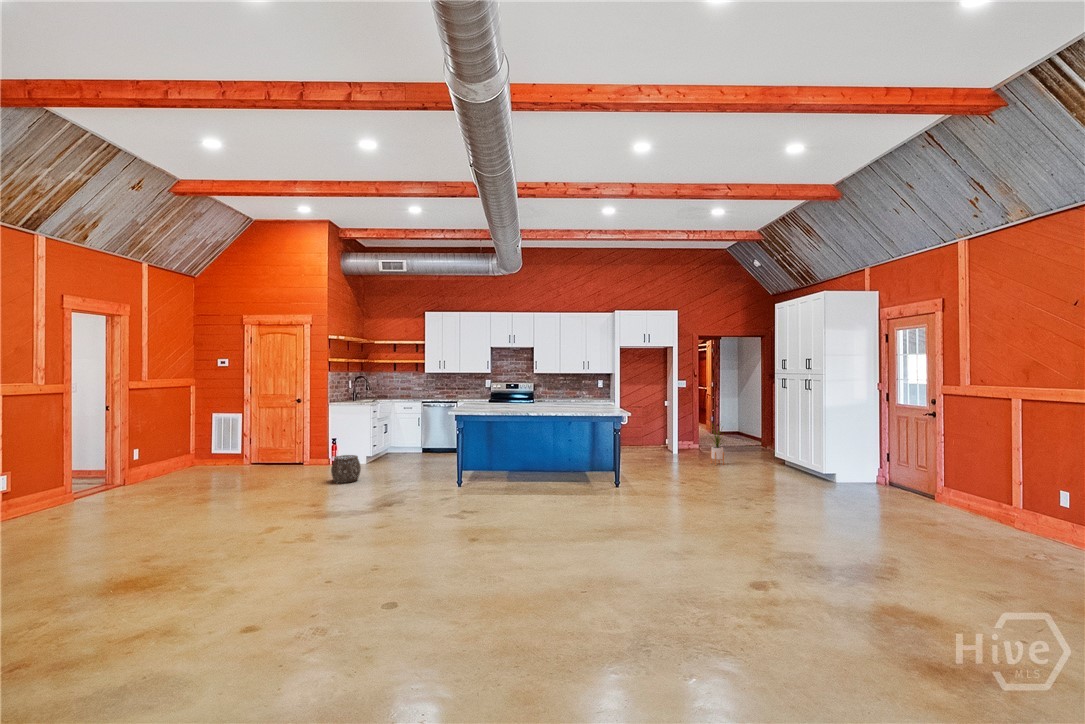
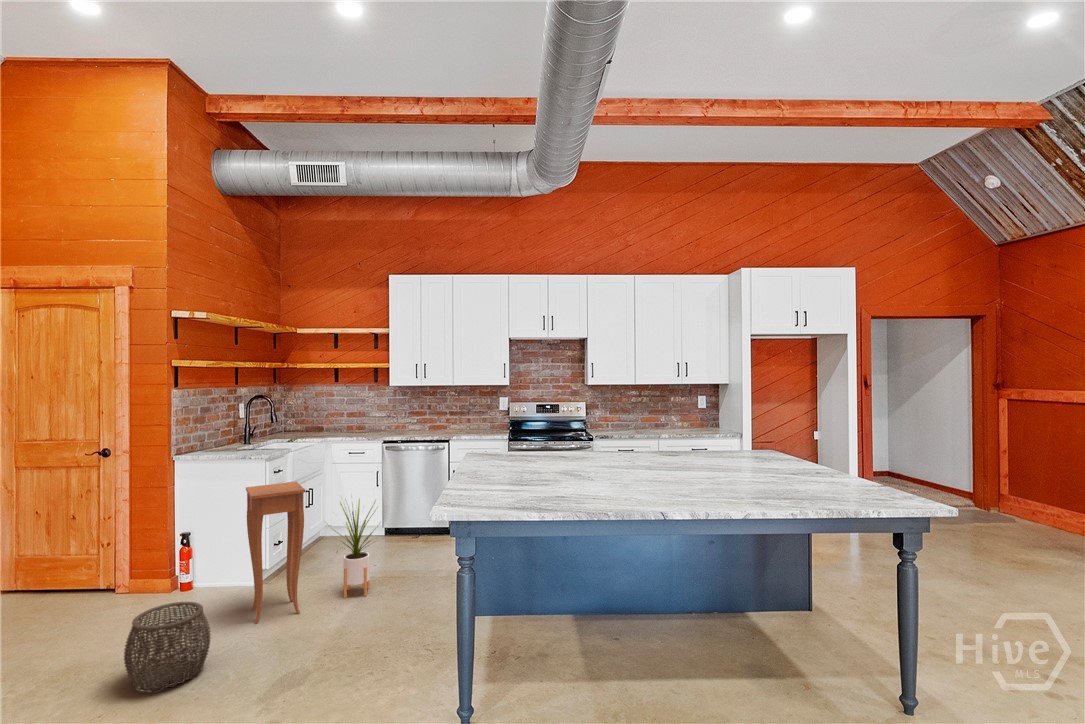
side table: none [365,414,393,473] -> present [246,482,305,624]
house plant: present [711,424,724,465] -> present [328,499,380,598]

